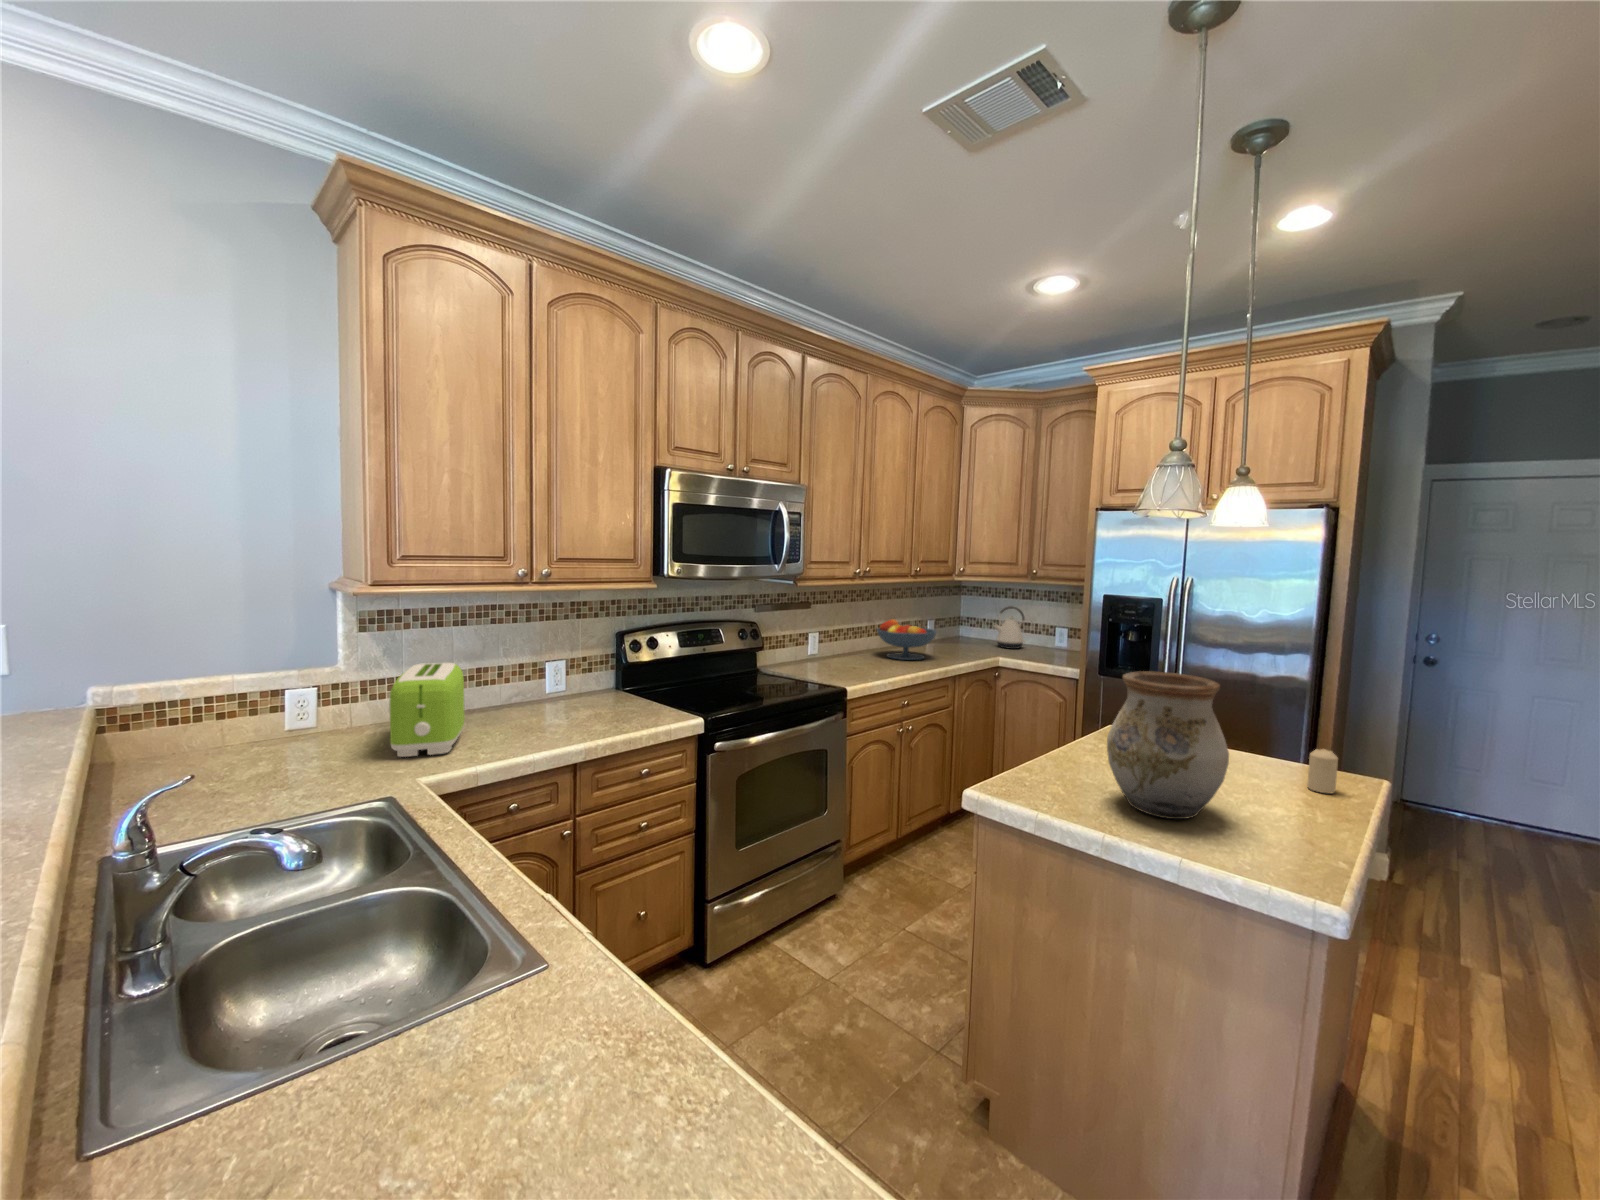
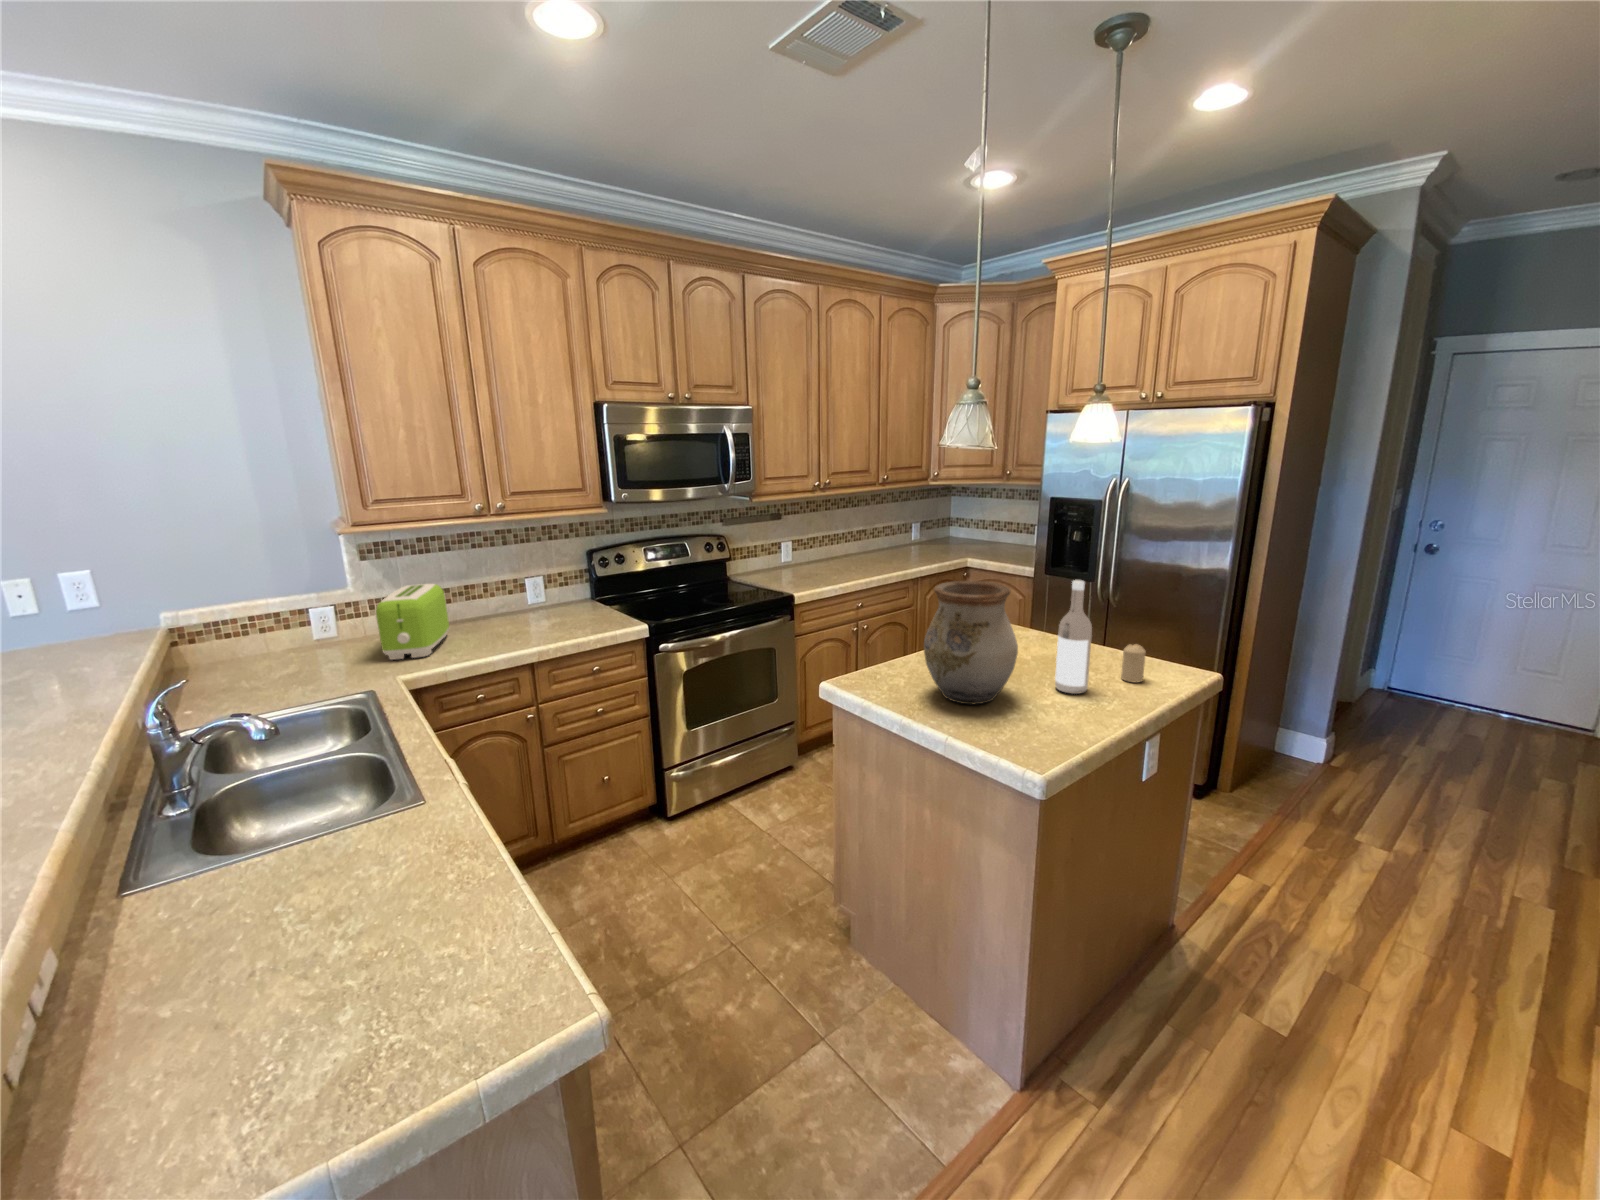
kettle: present [994,606,1025,649] -> none [973,507,1005,548]
fruit bowl: present [877,620,936,660] -> none [848,525,904,563]
wine bottle: none [1247,674,1295,806] -> present [1055,580,1092,694]

